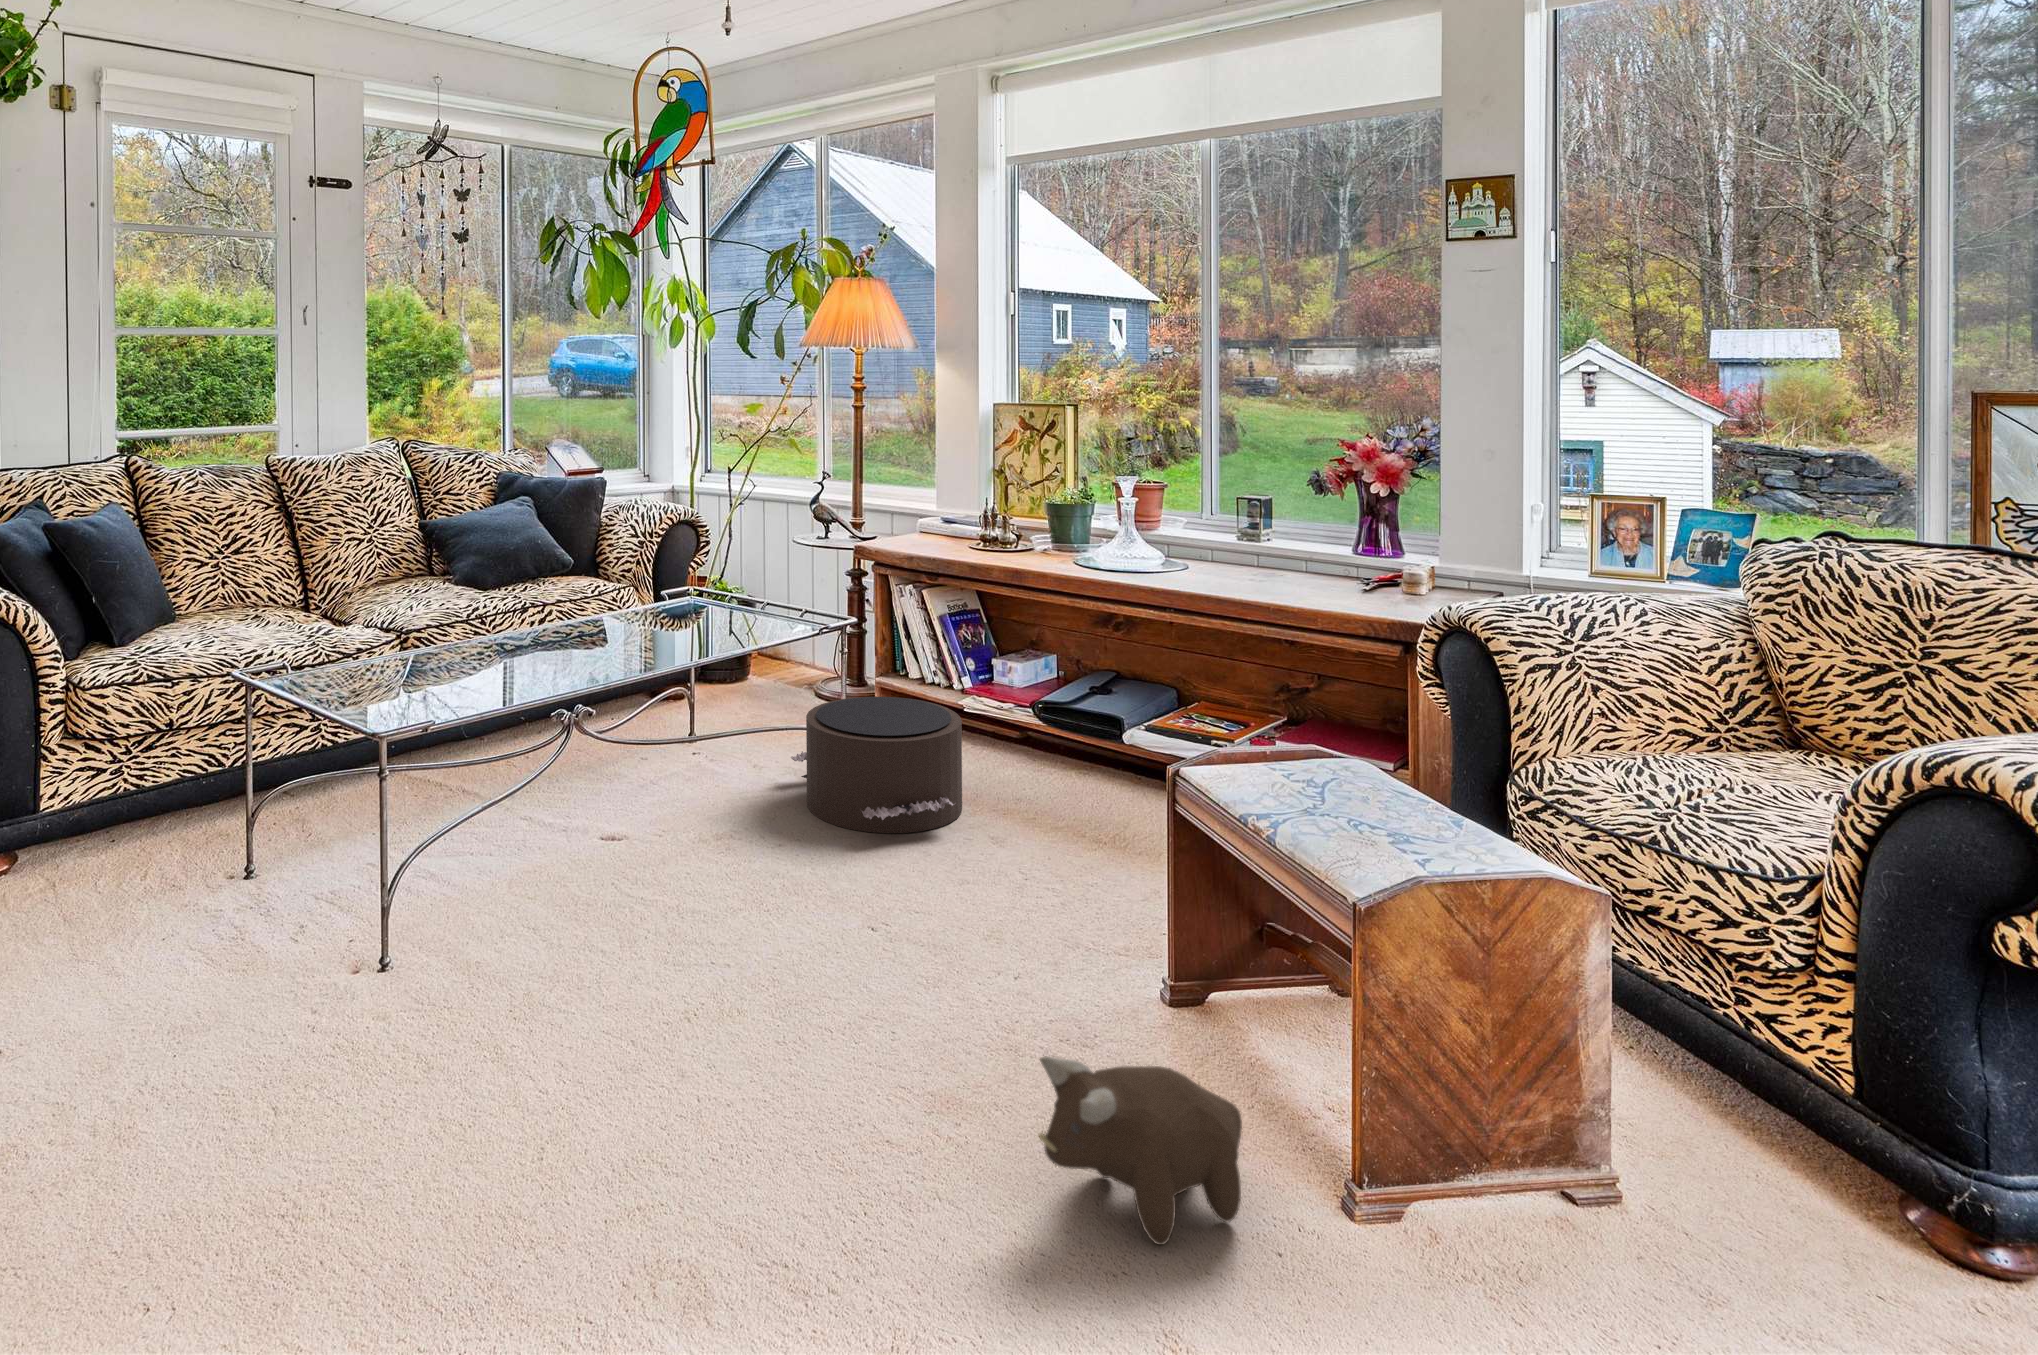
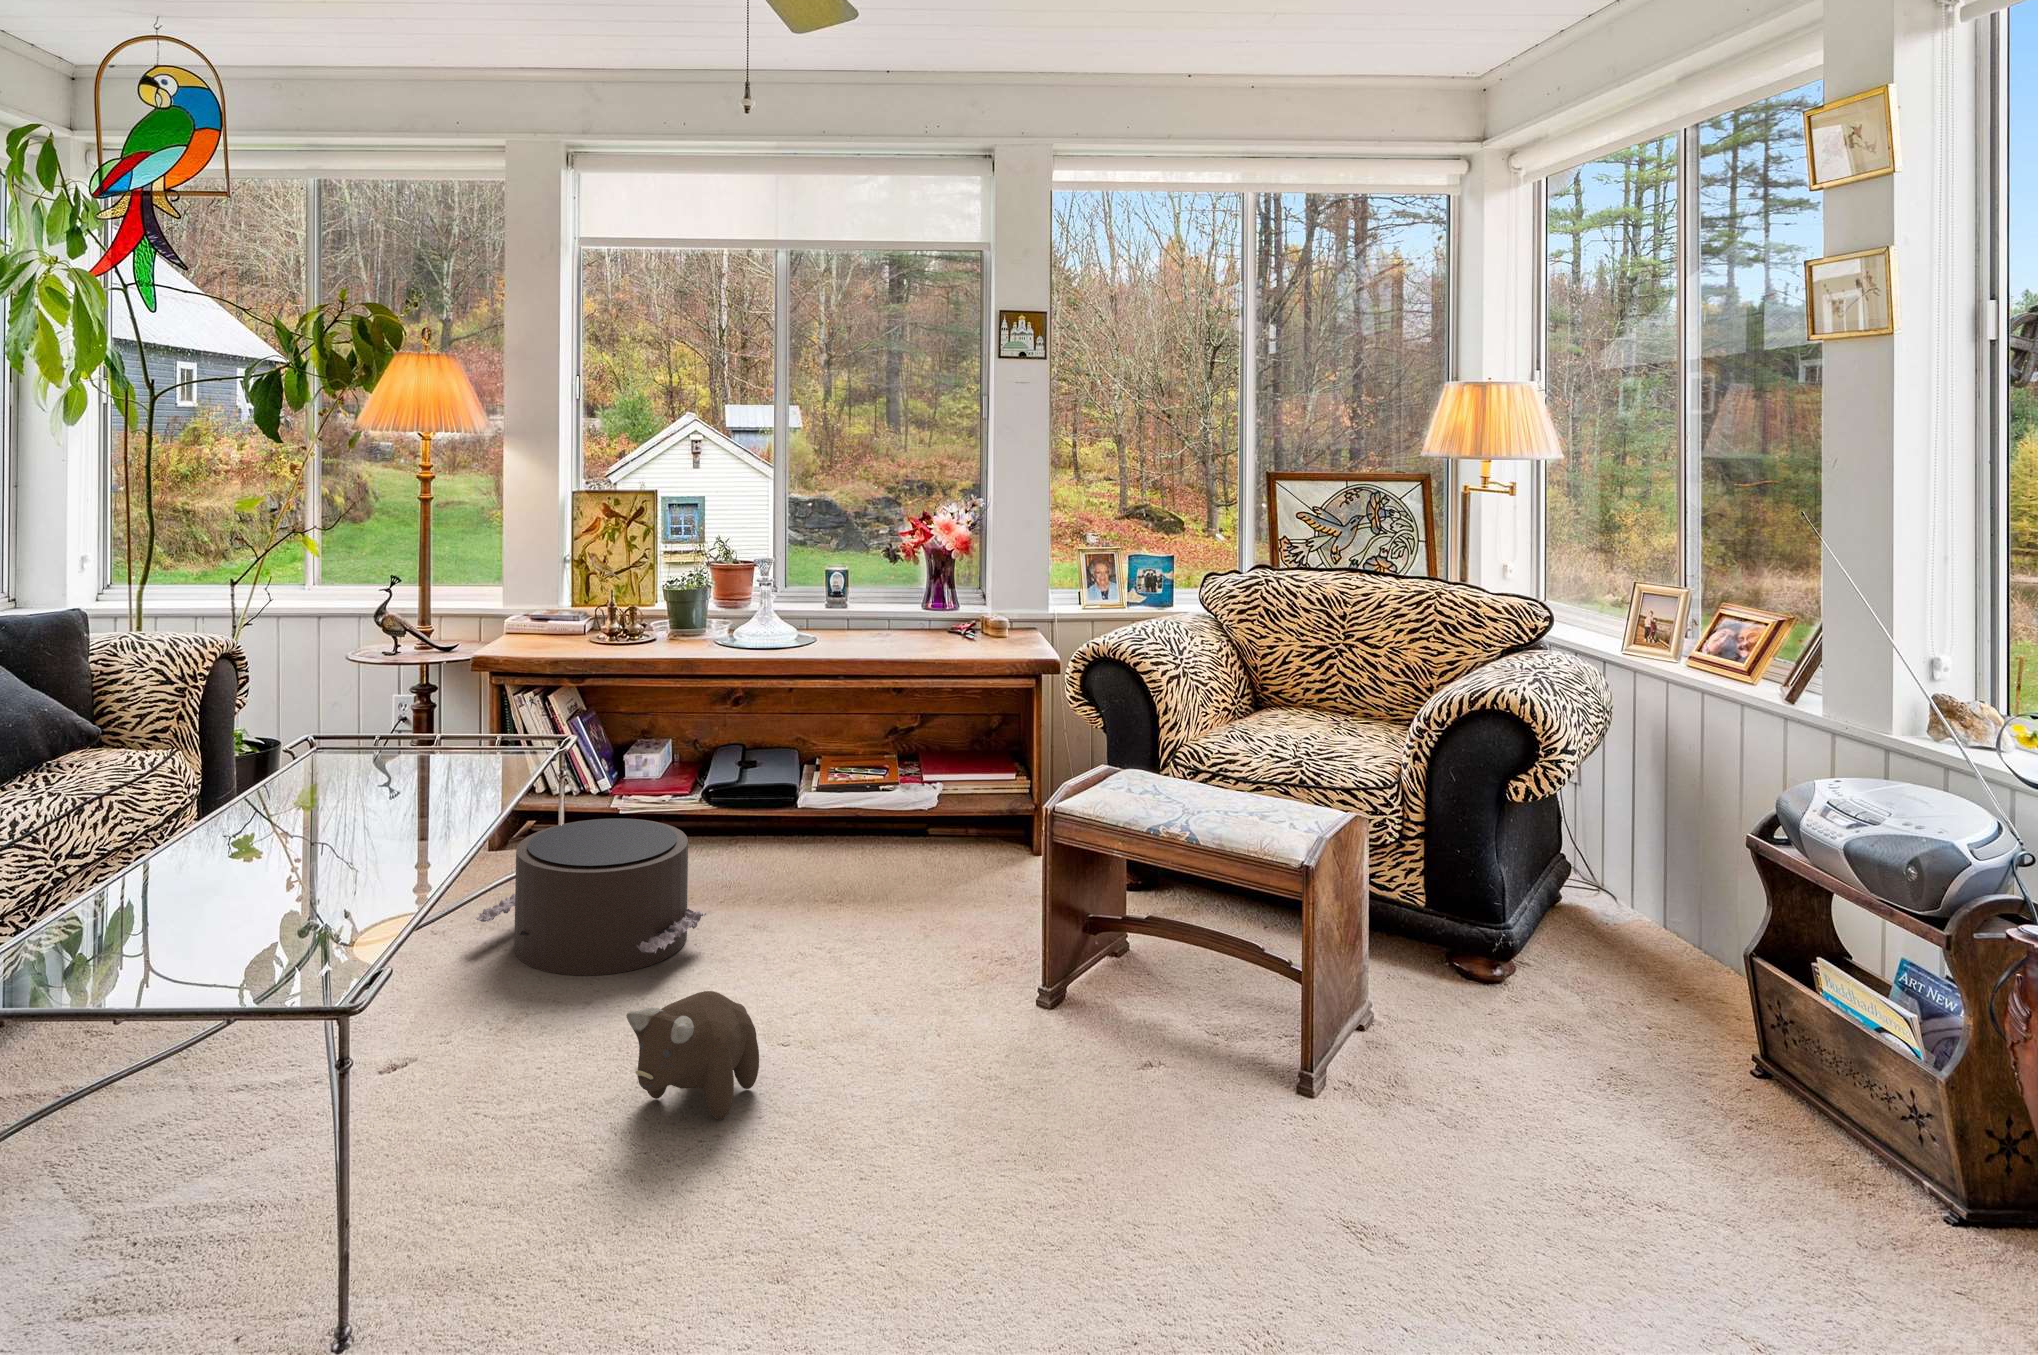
plush toy: present [1039,1056,1242,1245] -> present [626,991,759,1119]

